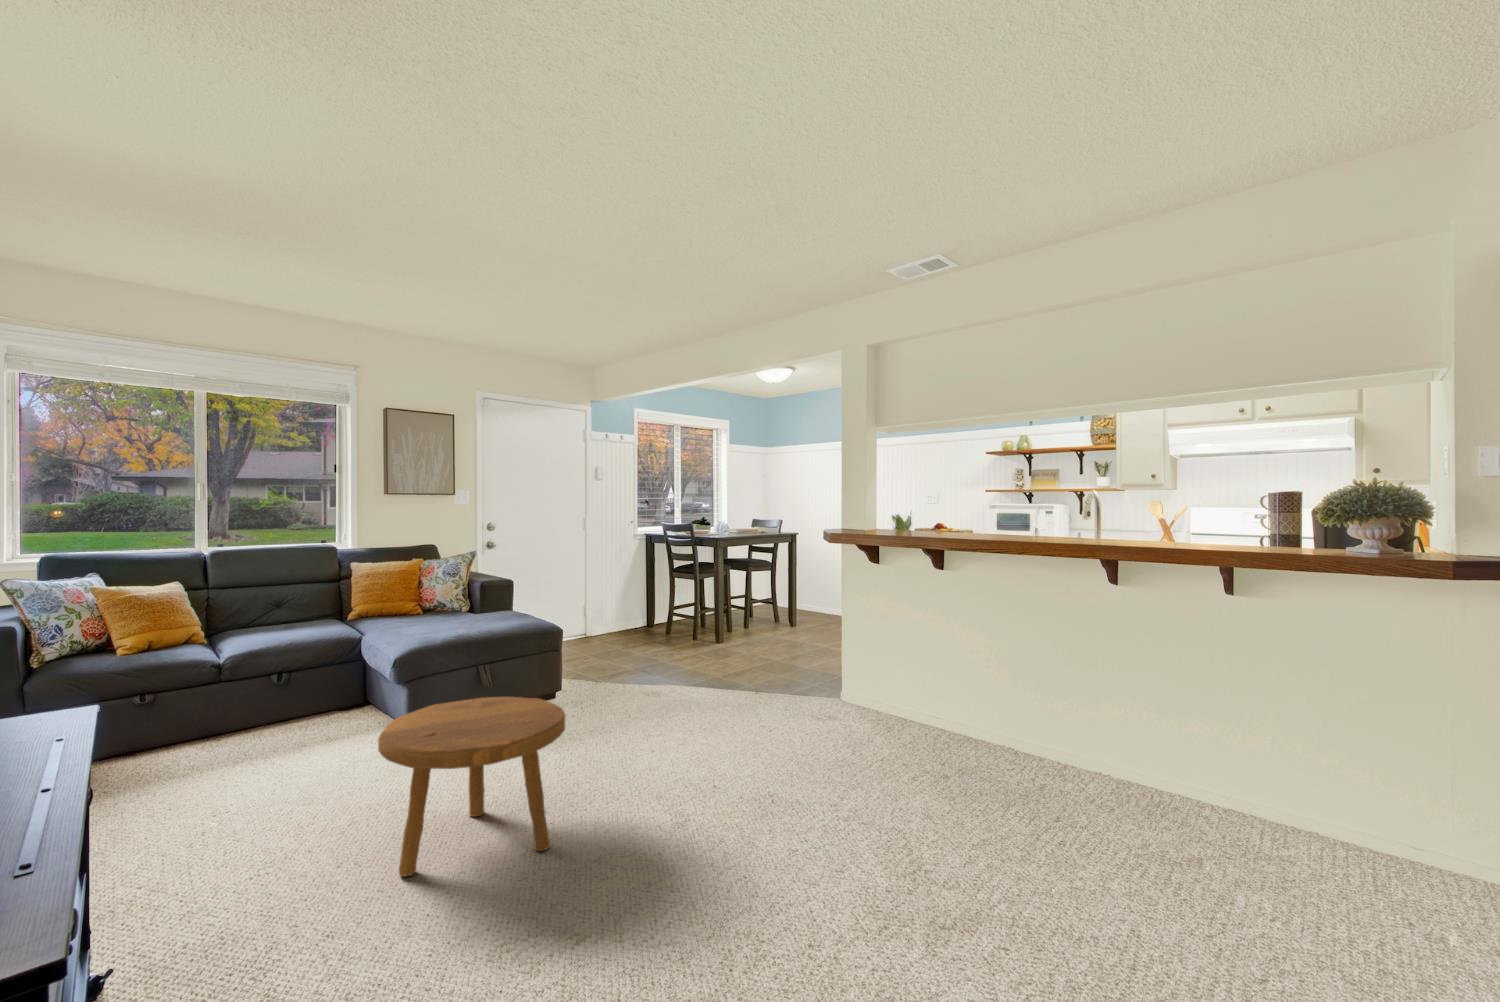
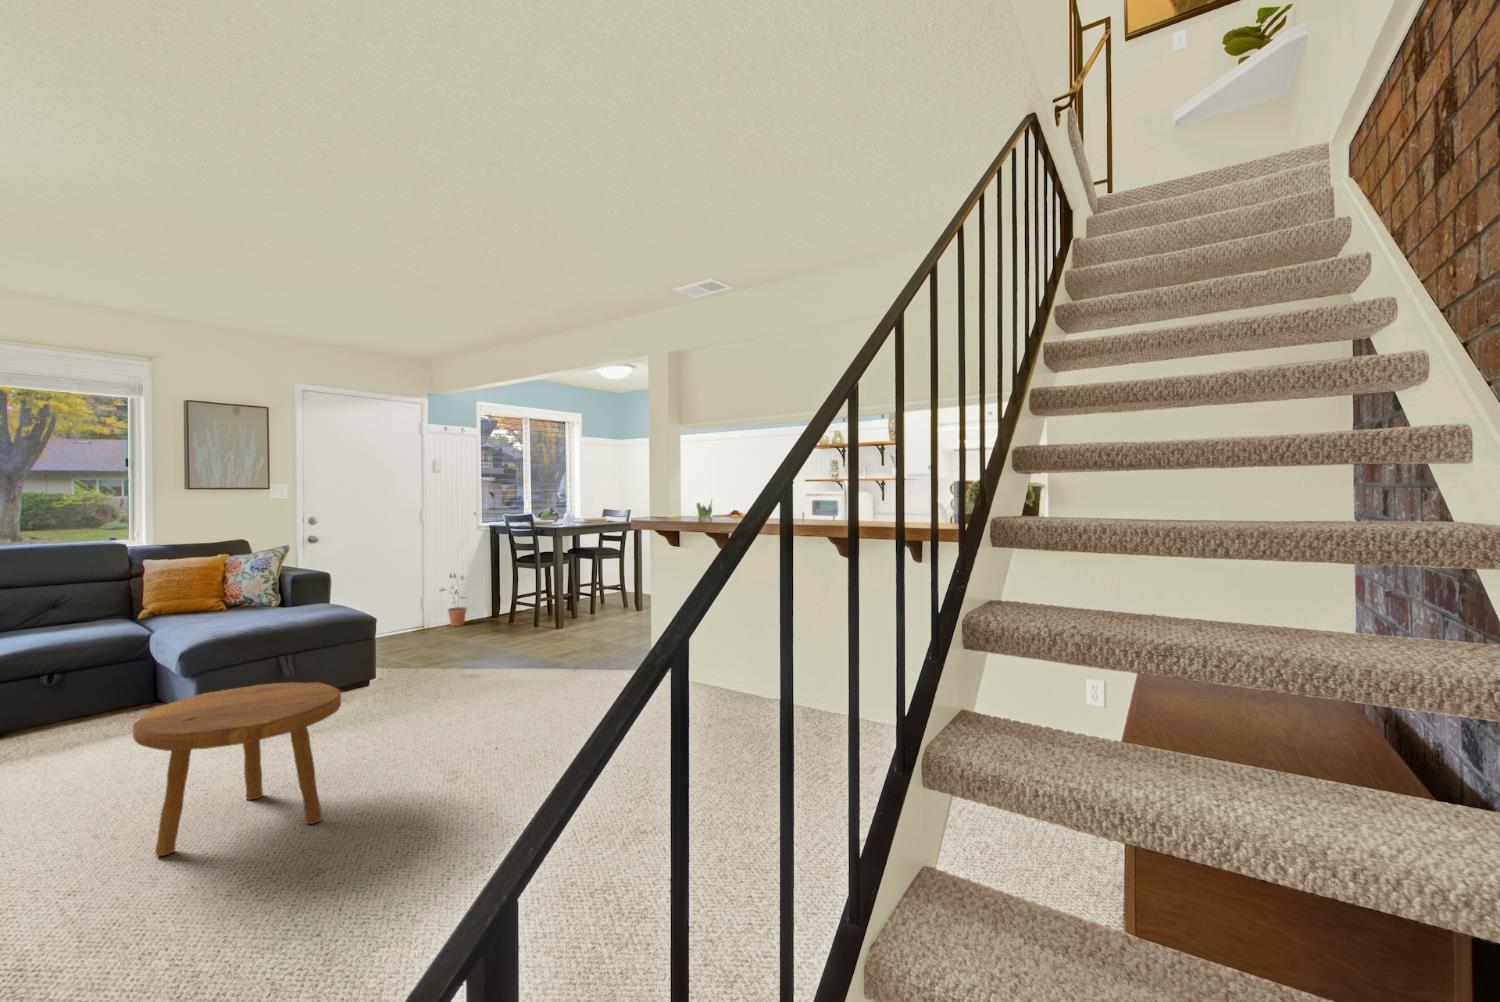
potted plant: none [601,582,629,635] -> present [441,574,467,626]

